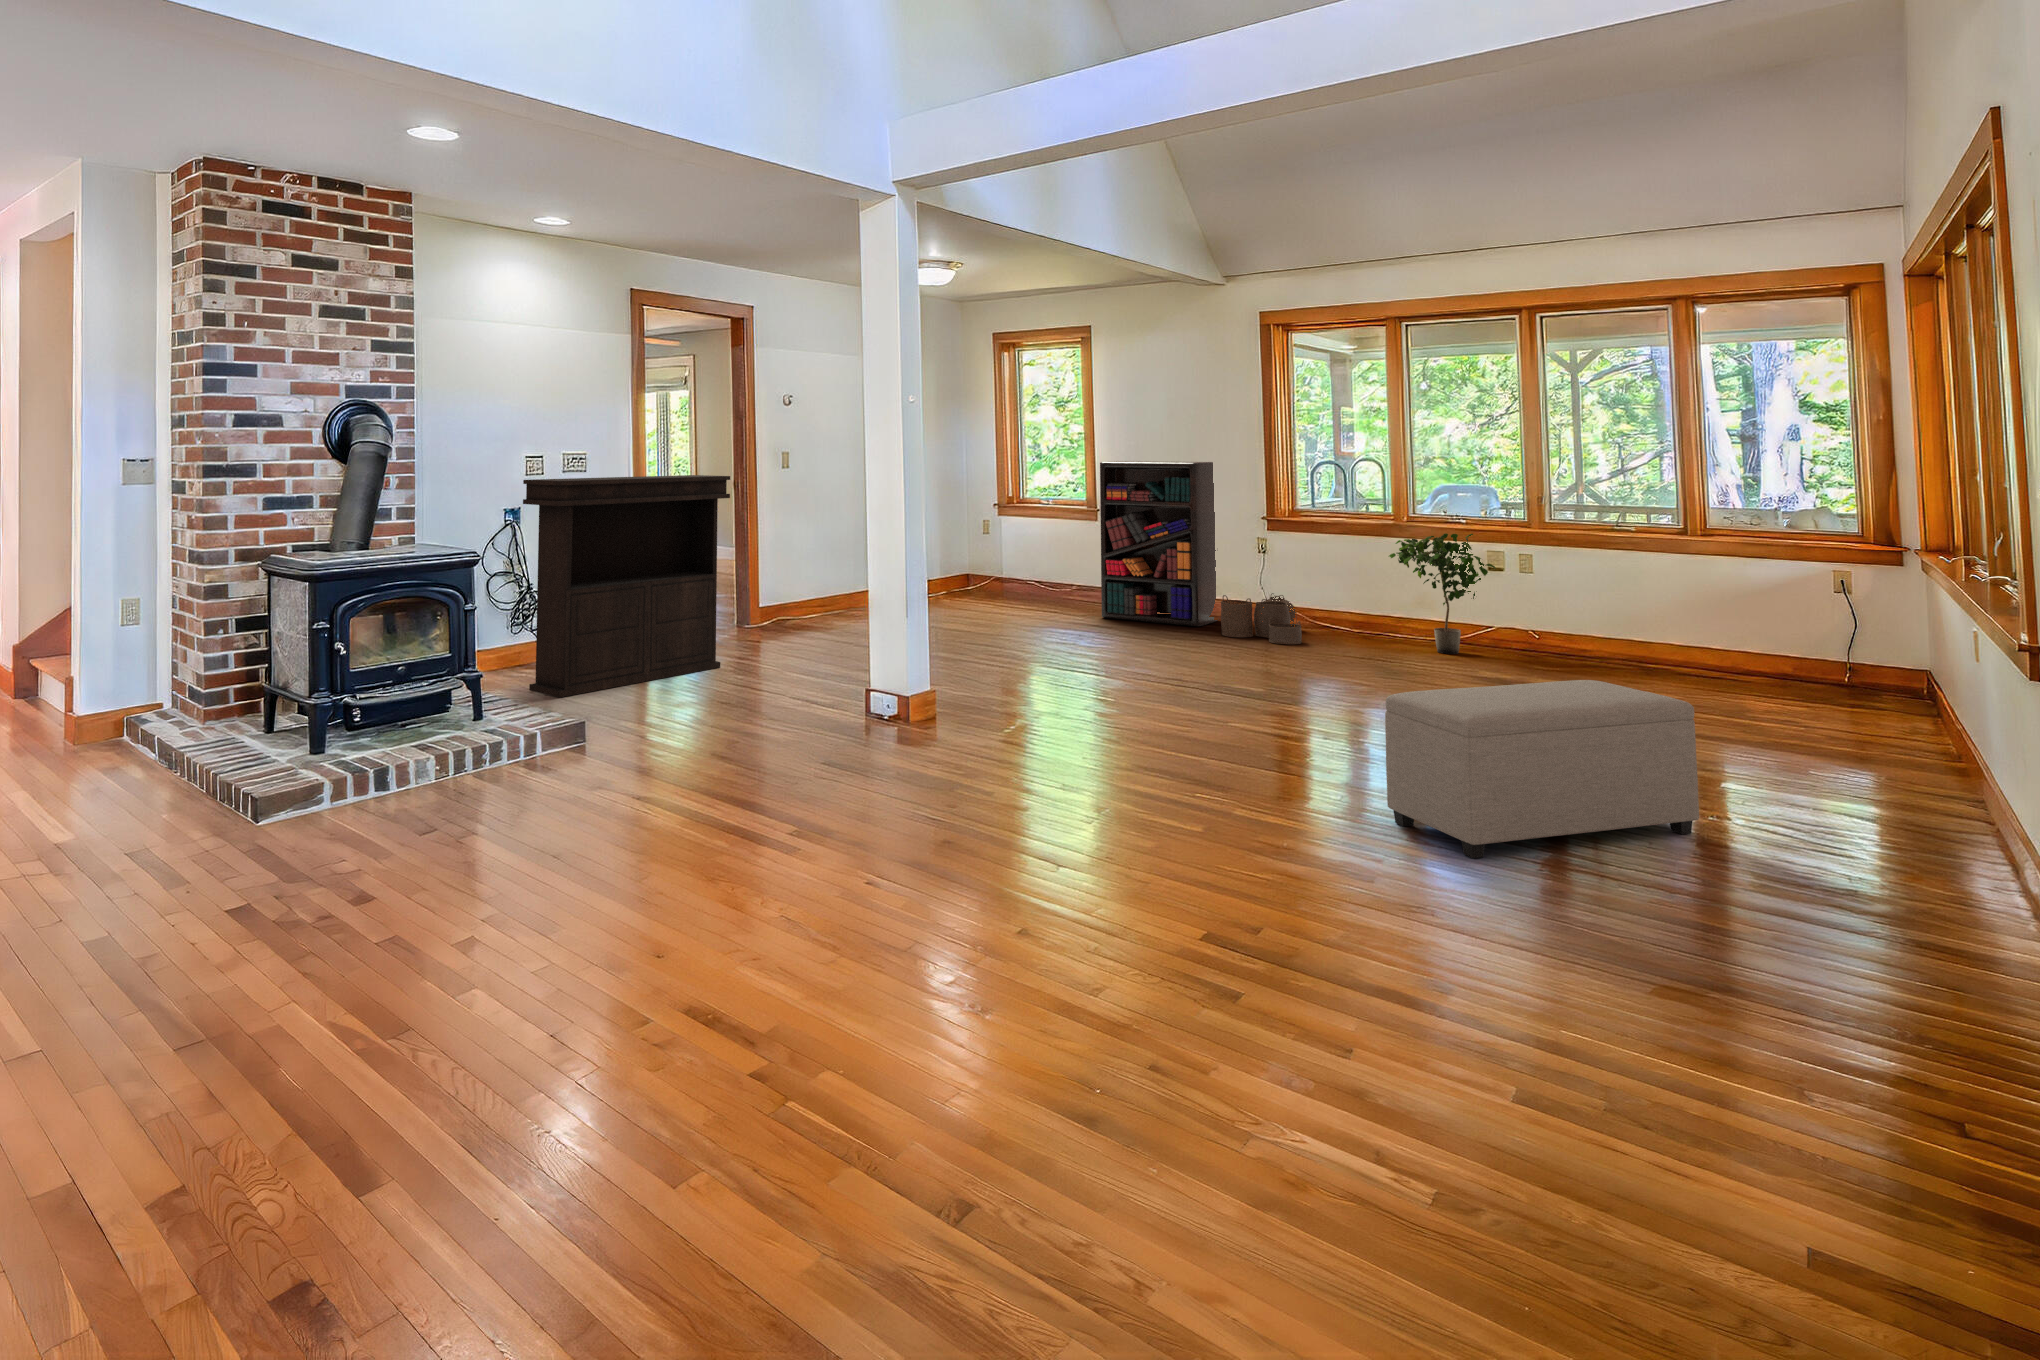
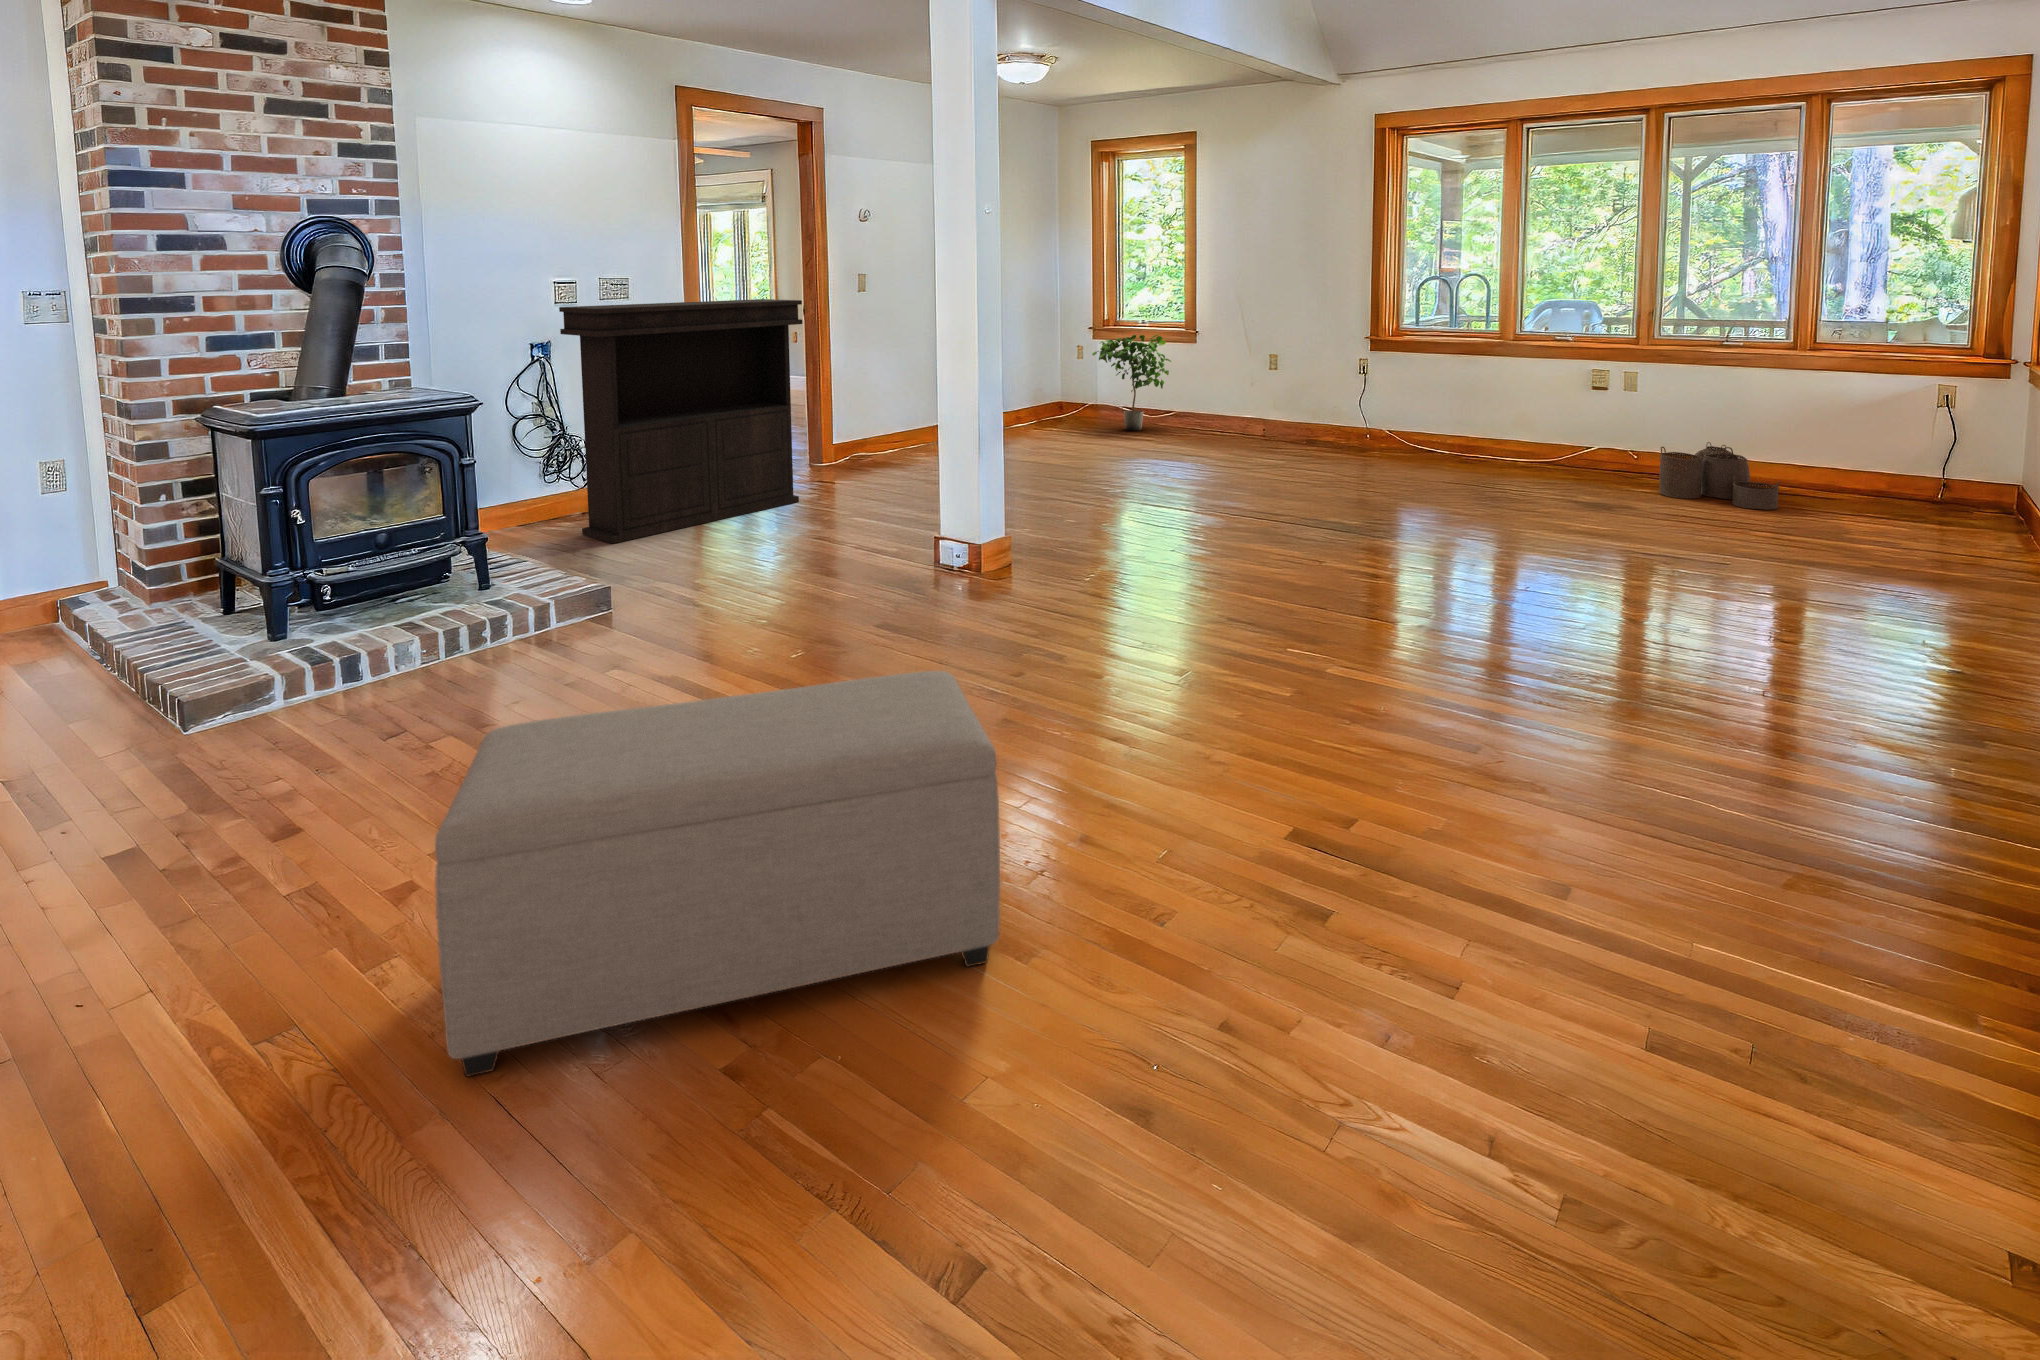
bookshelf: present [1100,461,1218,626] -> none [1198,280,1317,446]
potted plant: present [1389,533,1496,654] -> present [1092,335,1171,430]
woven basket: present [1221,593,1302,644] -> present [1659,442,1779,510]
ottoman: present [1385,680,1699,858] -> present [435,671,1000,1077]

